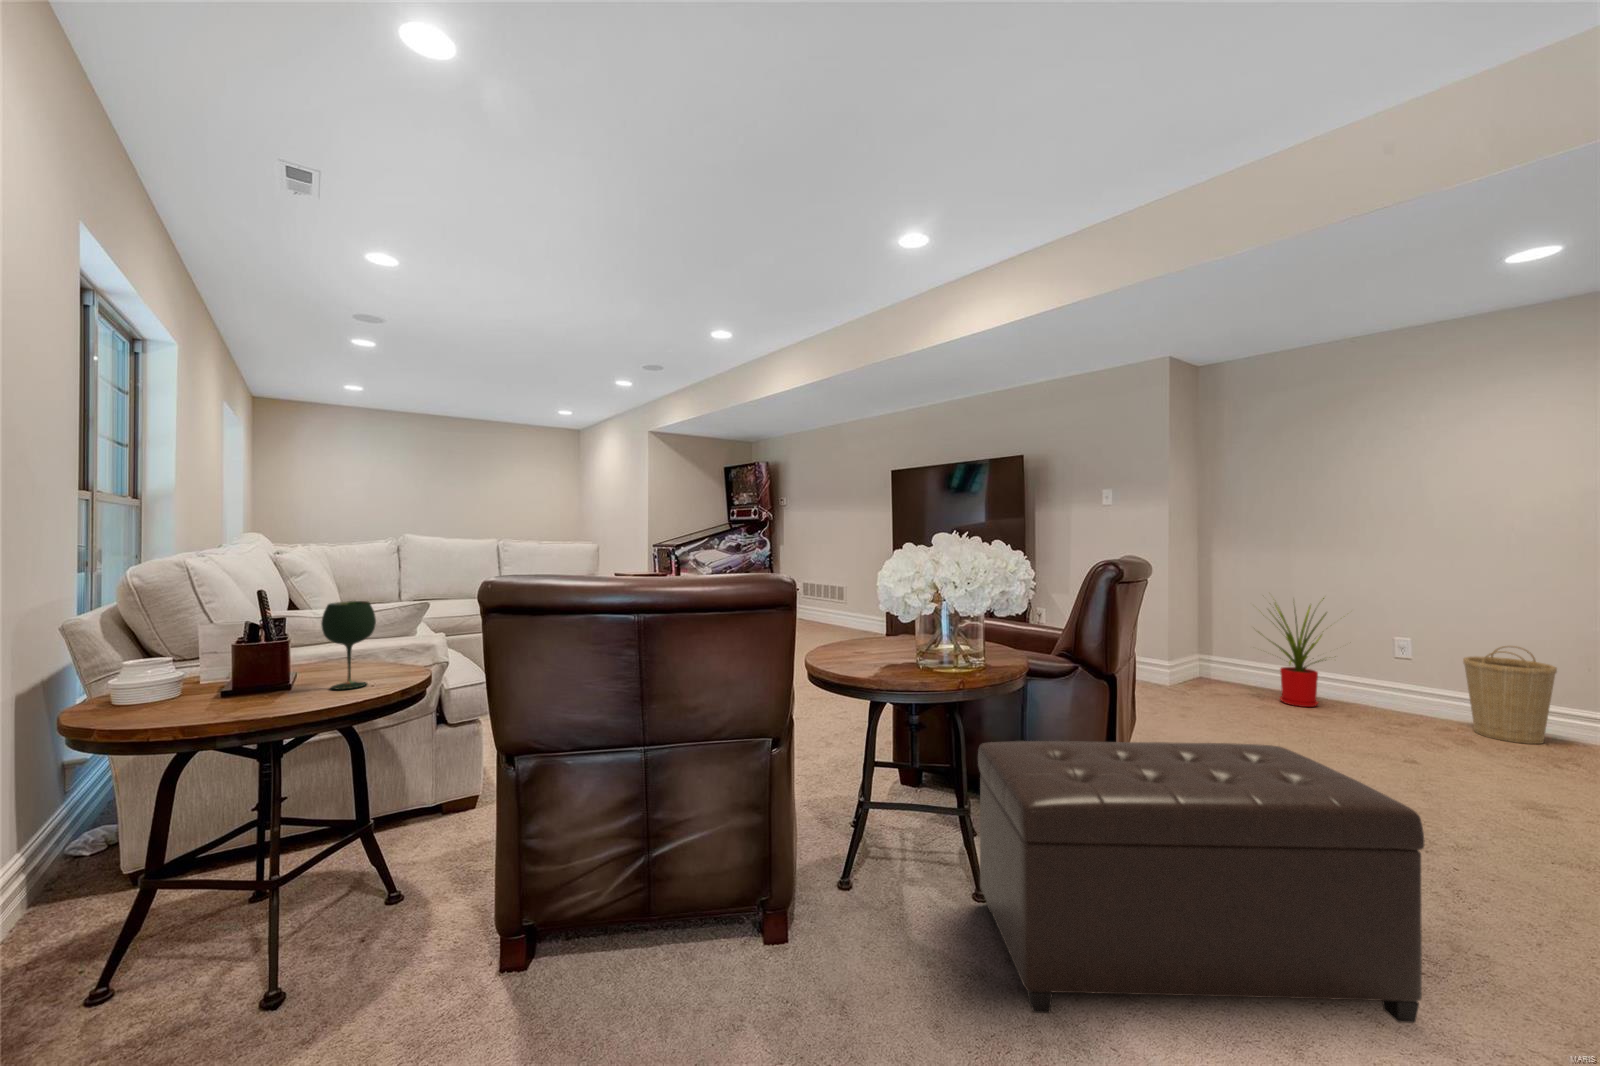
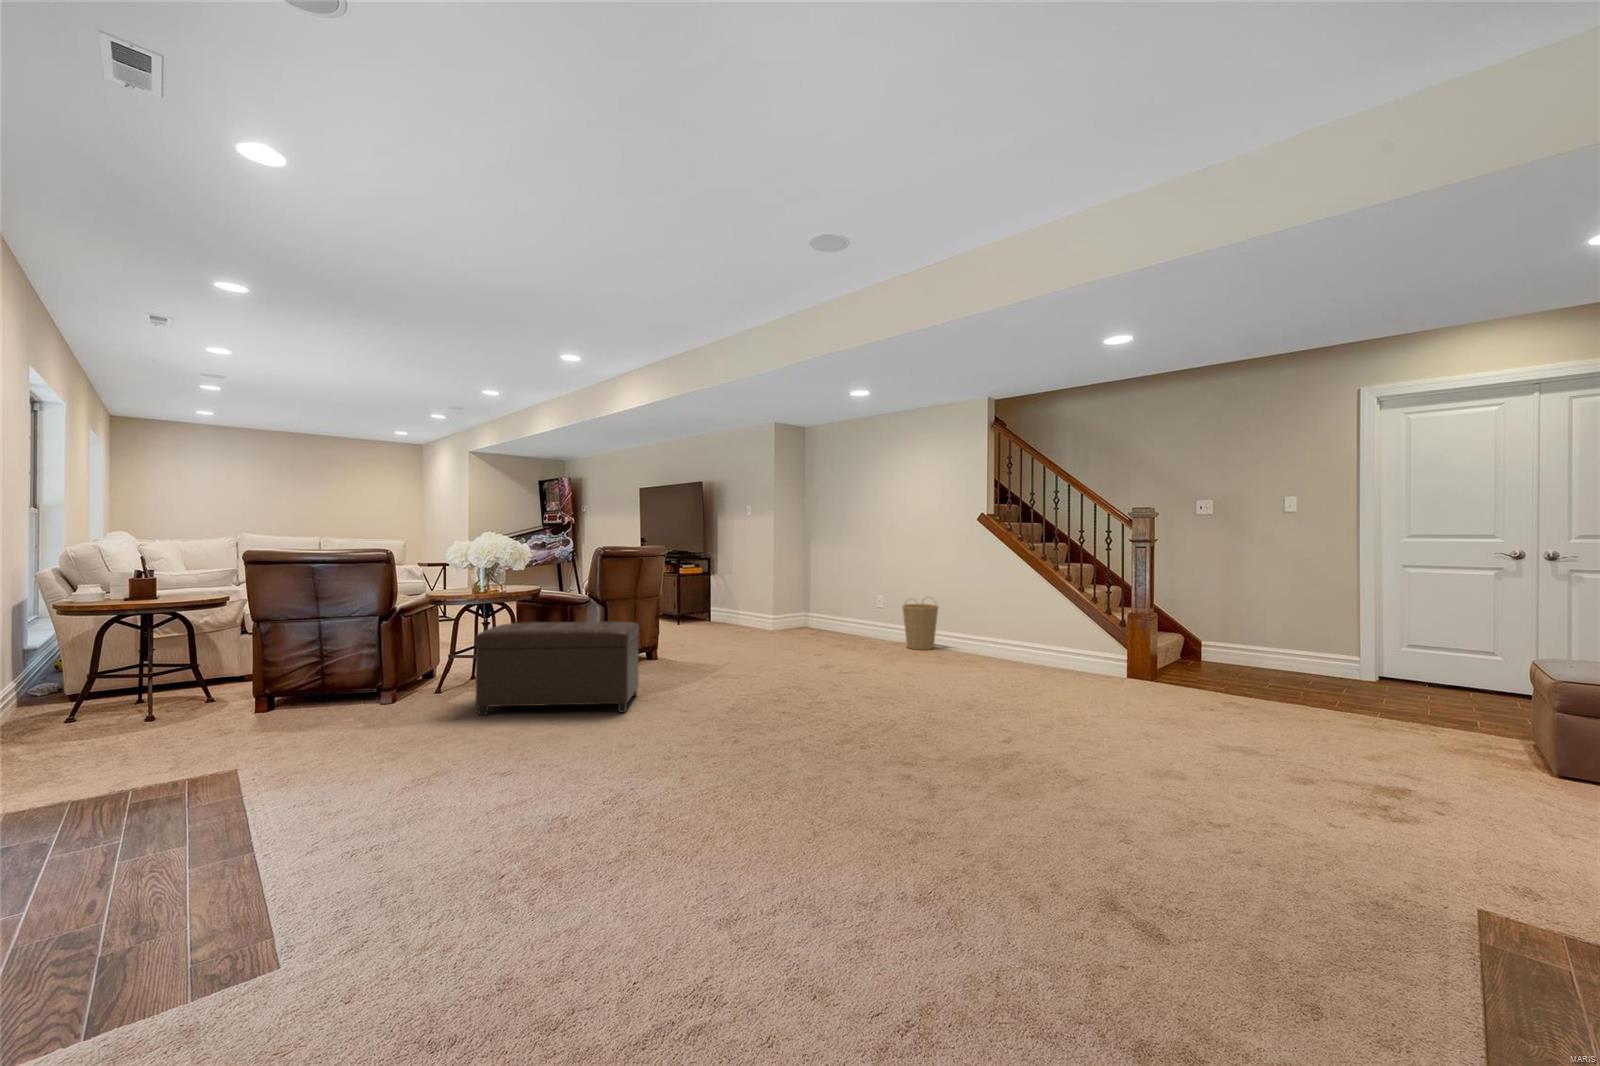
house plant: present [1272,598,1326,707] -> none [814,570,865,639]
wine glass: present [321,601,376,690] -> none [173,561,201,600]

